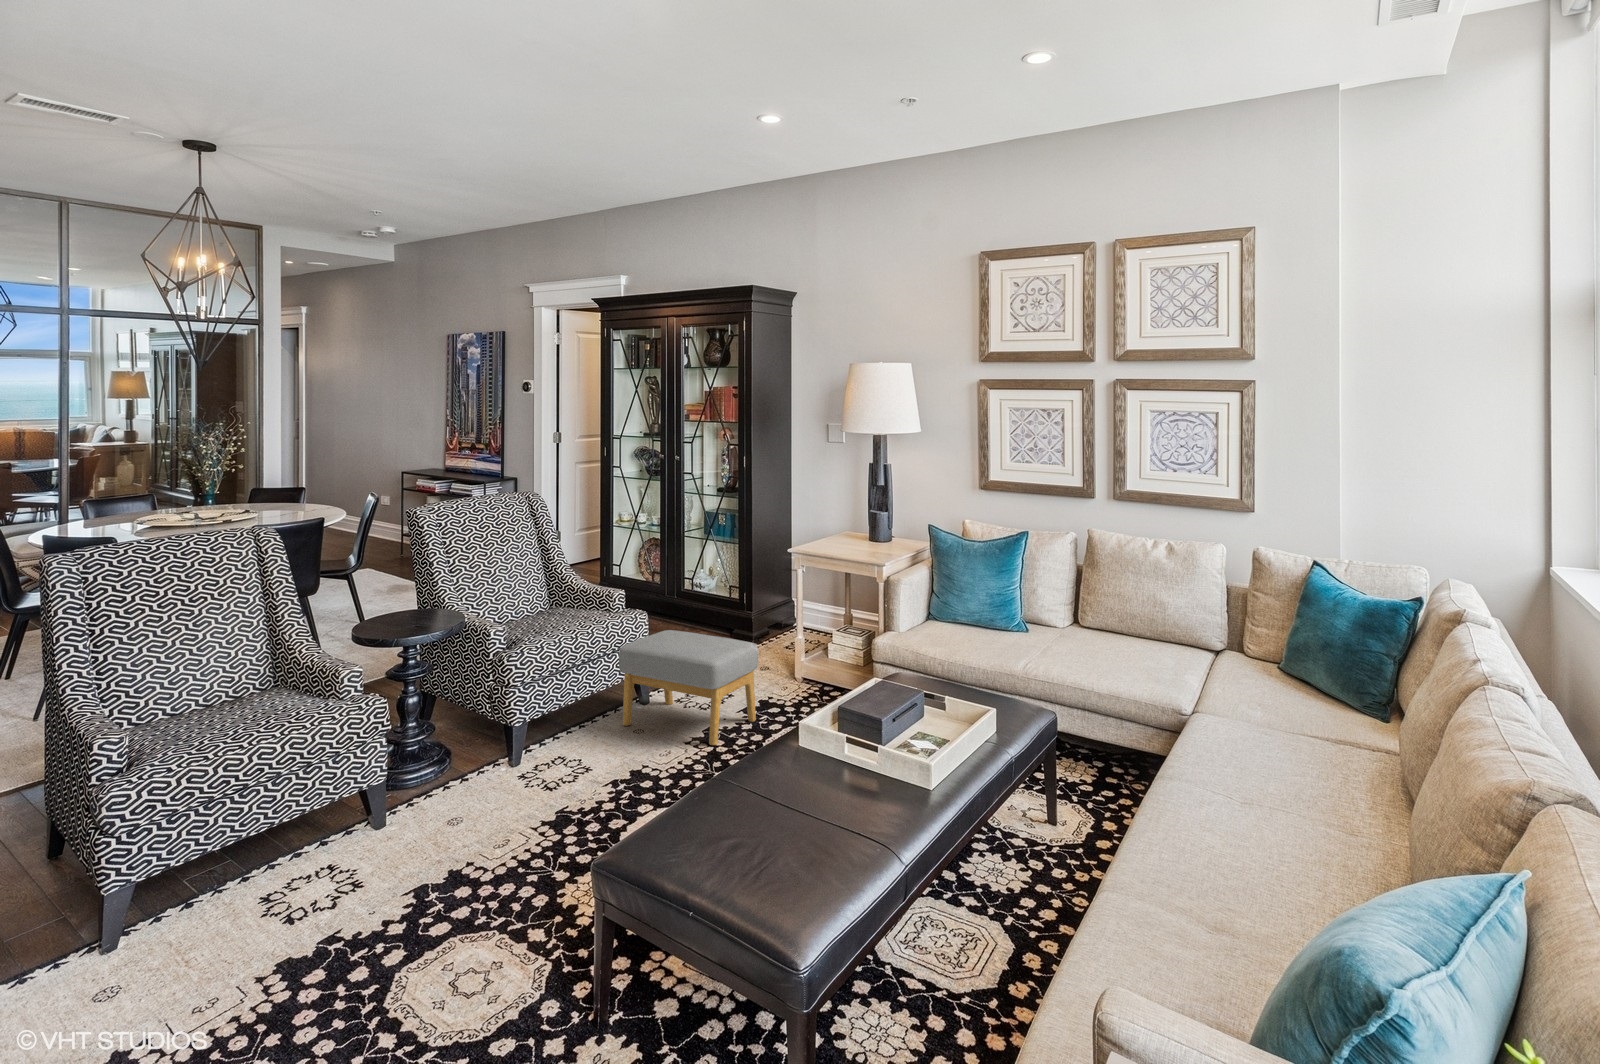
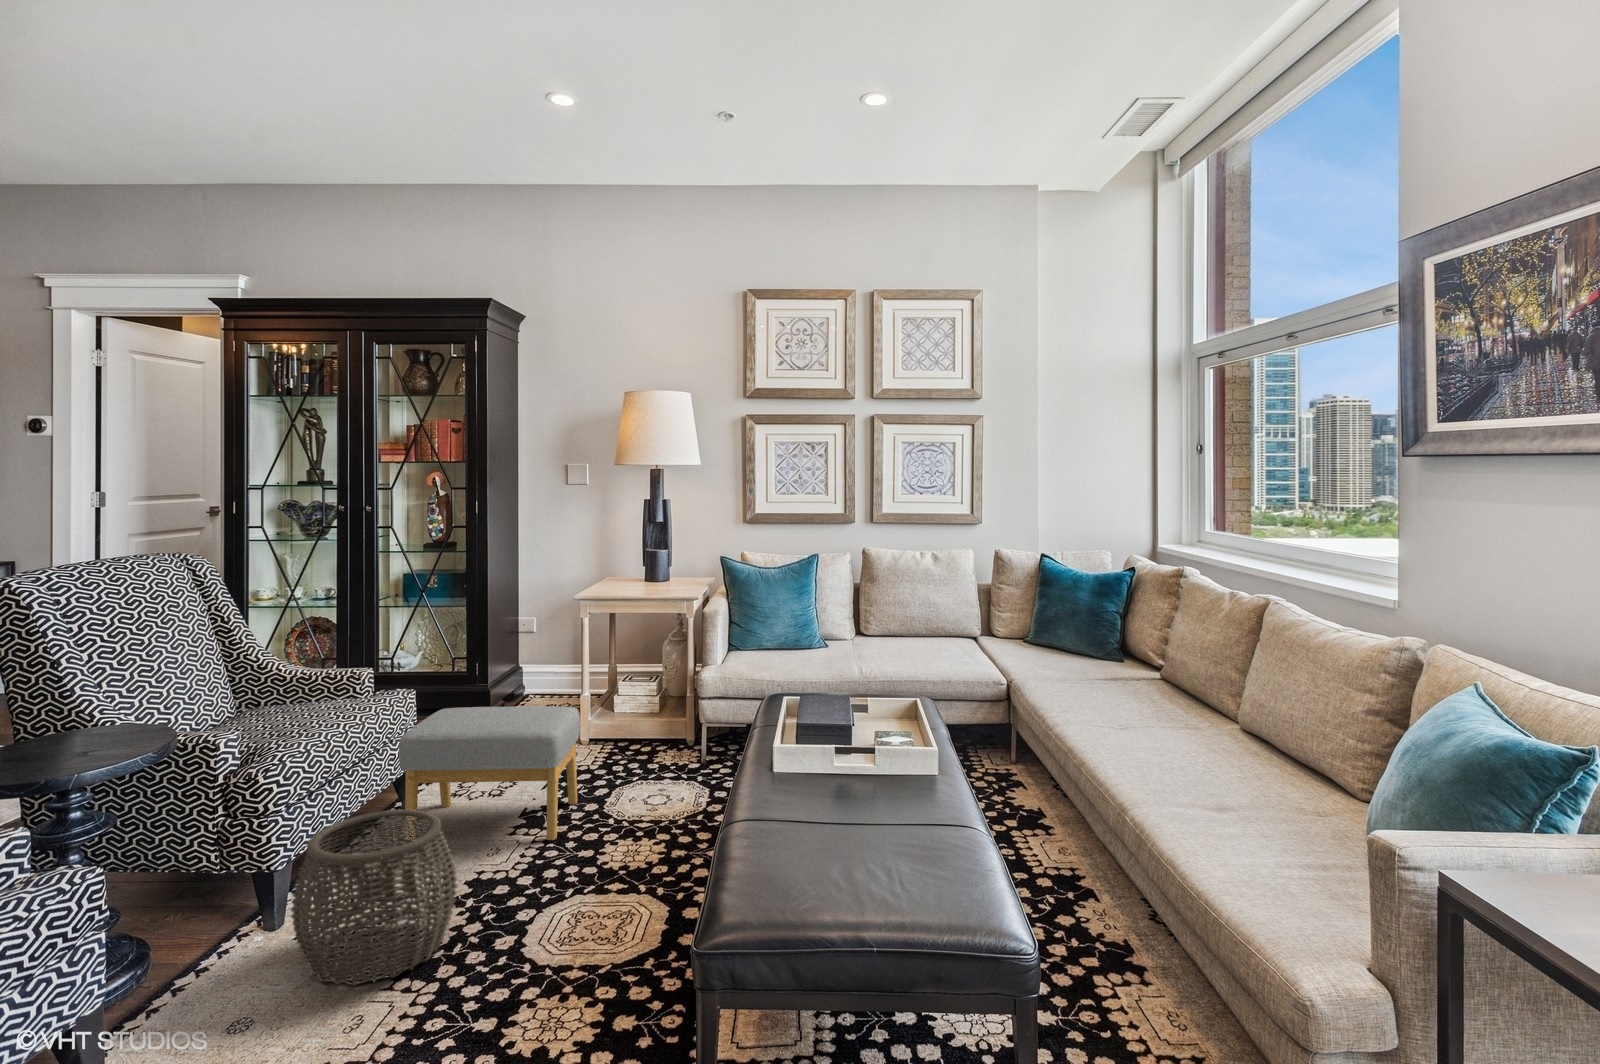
woven basket: none [497,698,603,810] -> present [291,810,457,985]

